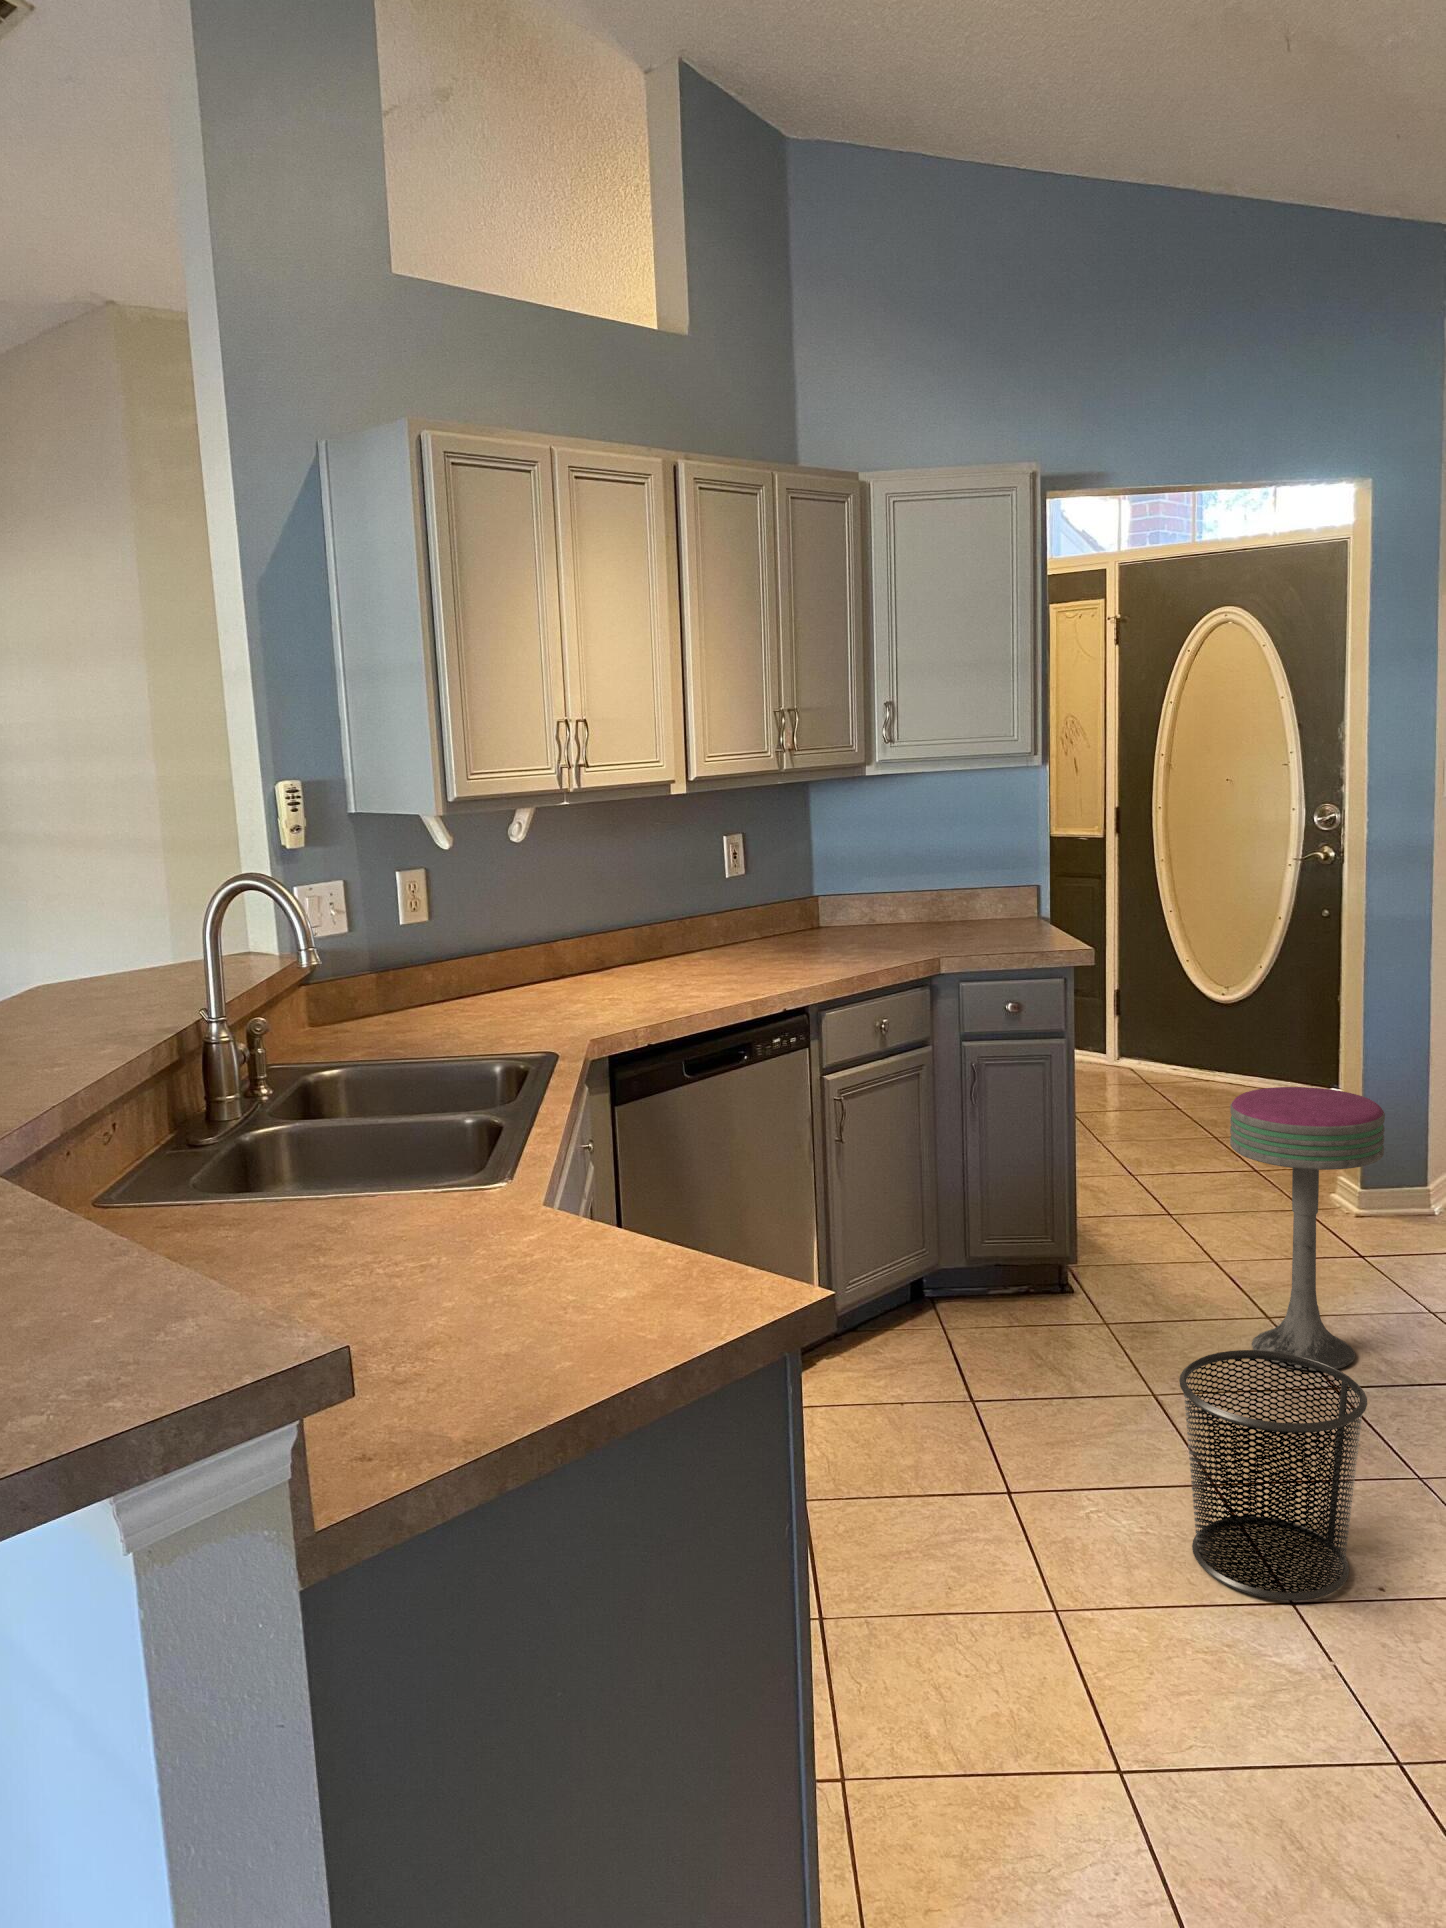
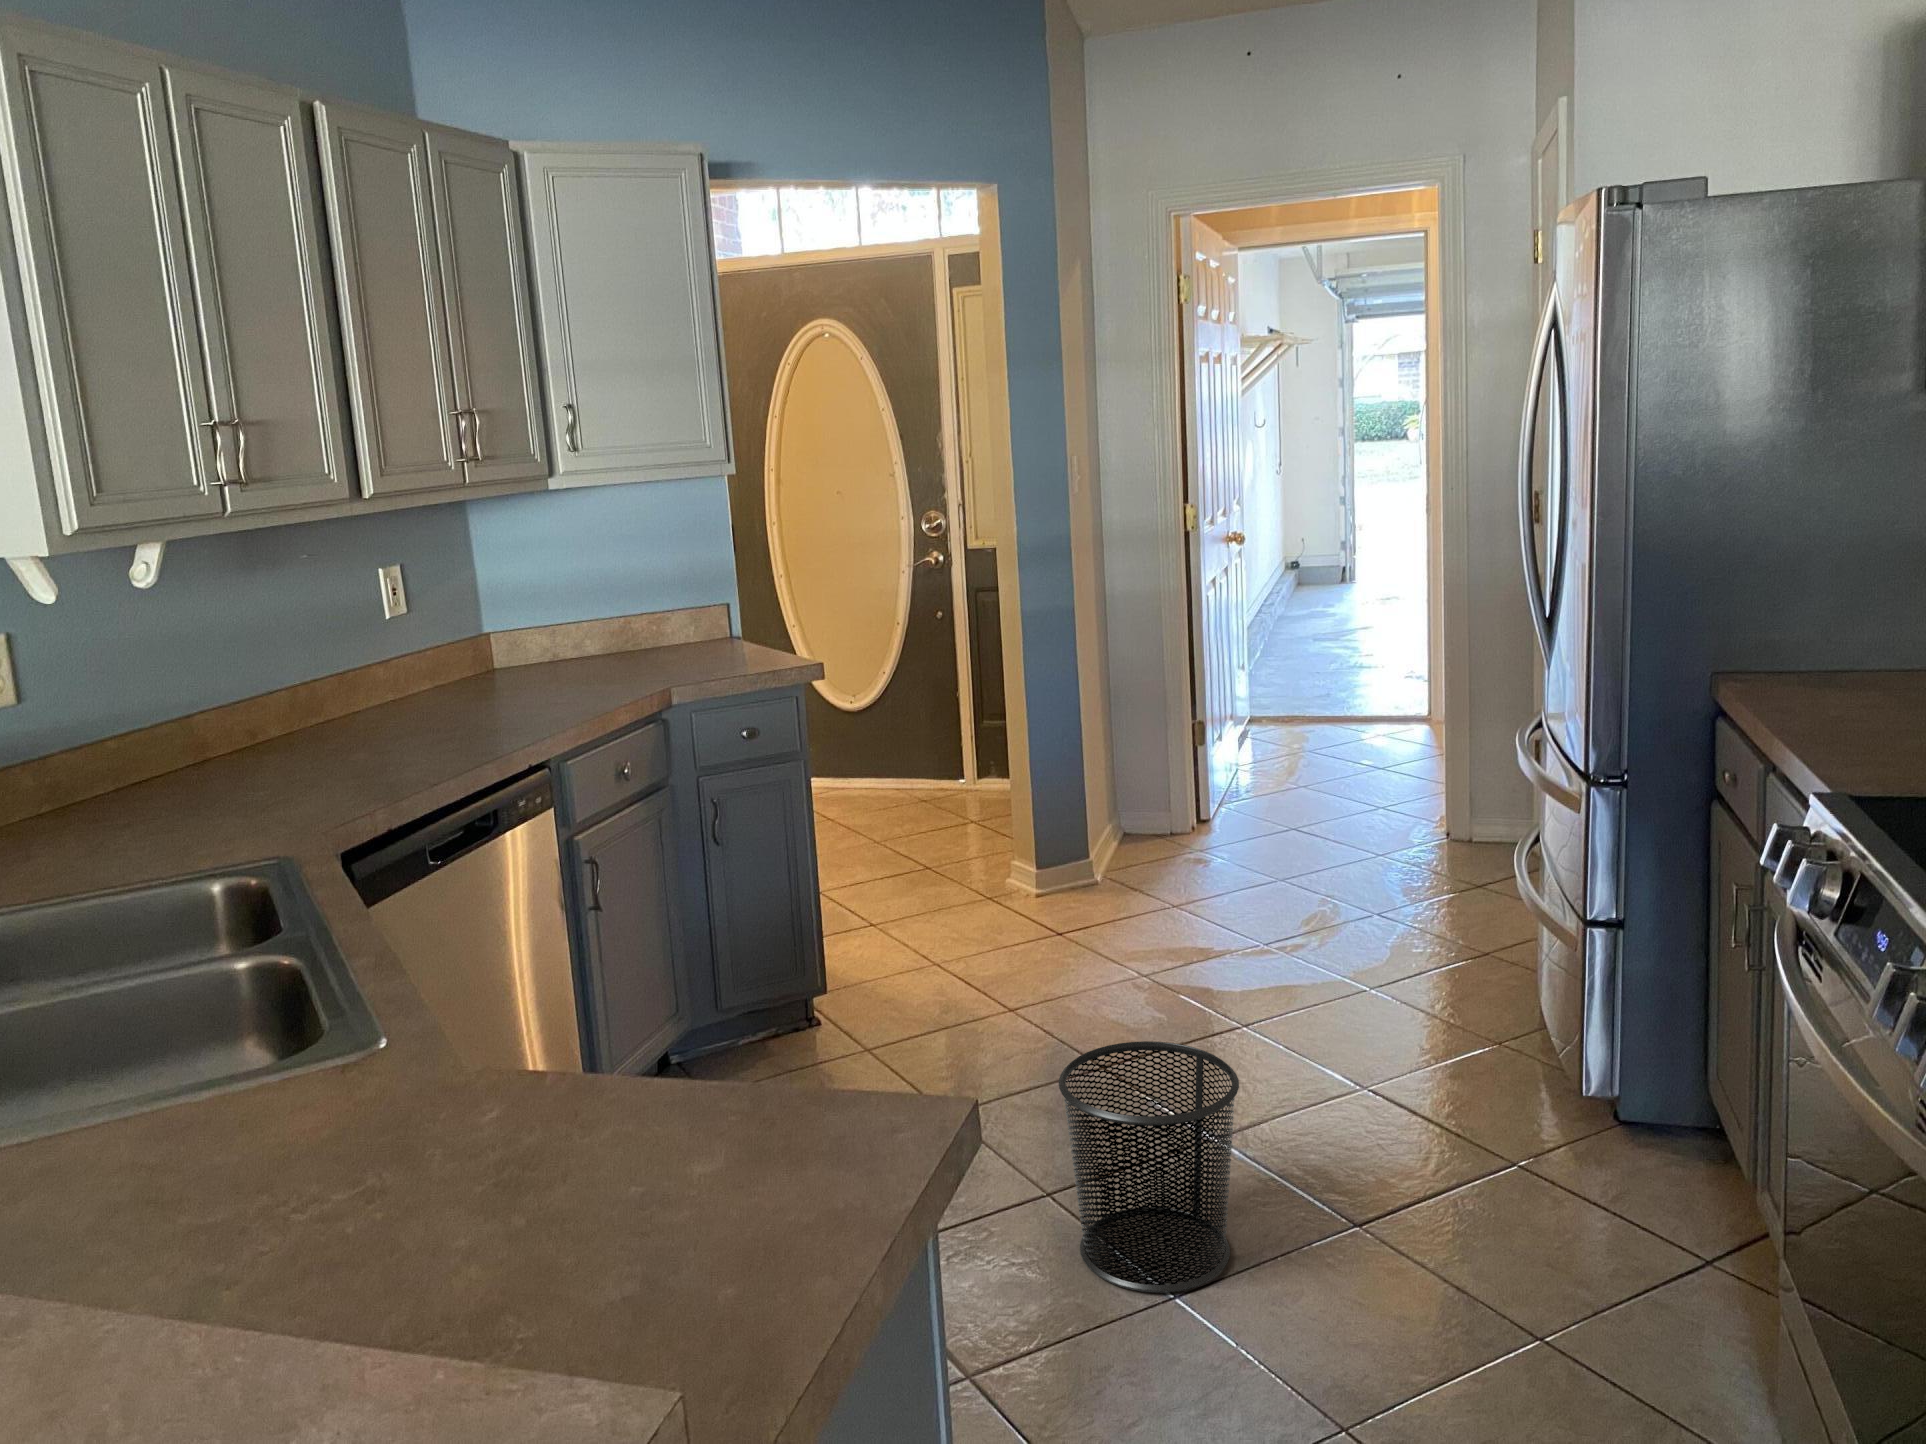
bar stool: present [1230,1087,1385,1371] -> none [983,777,1124,1053]

